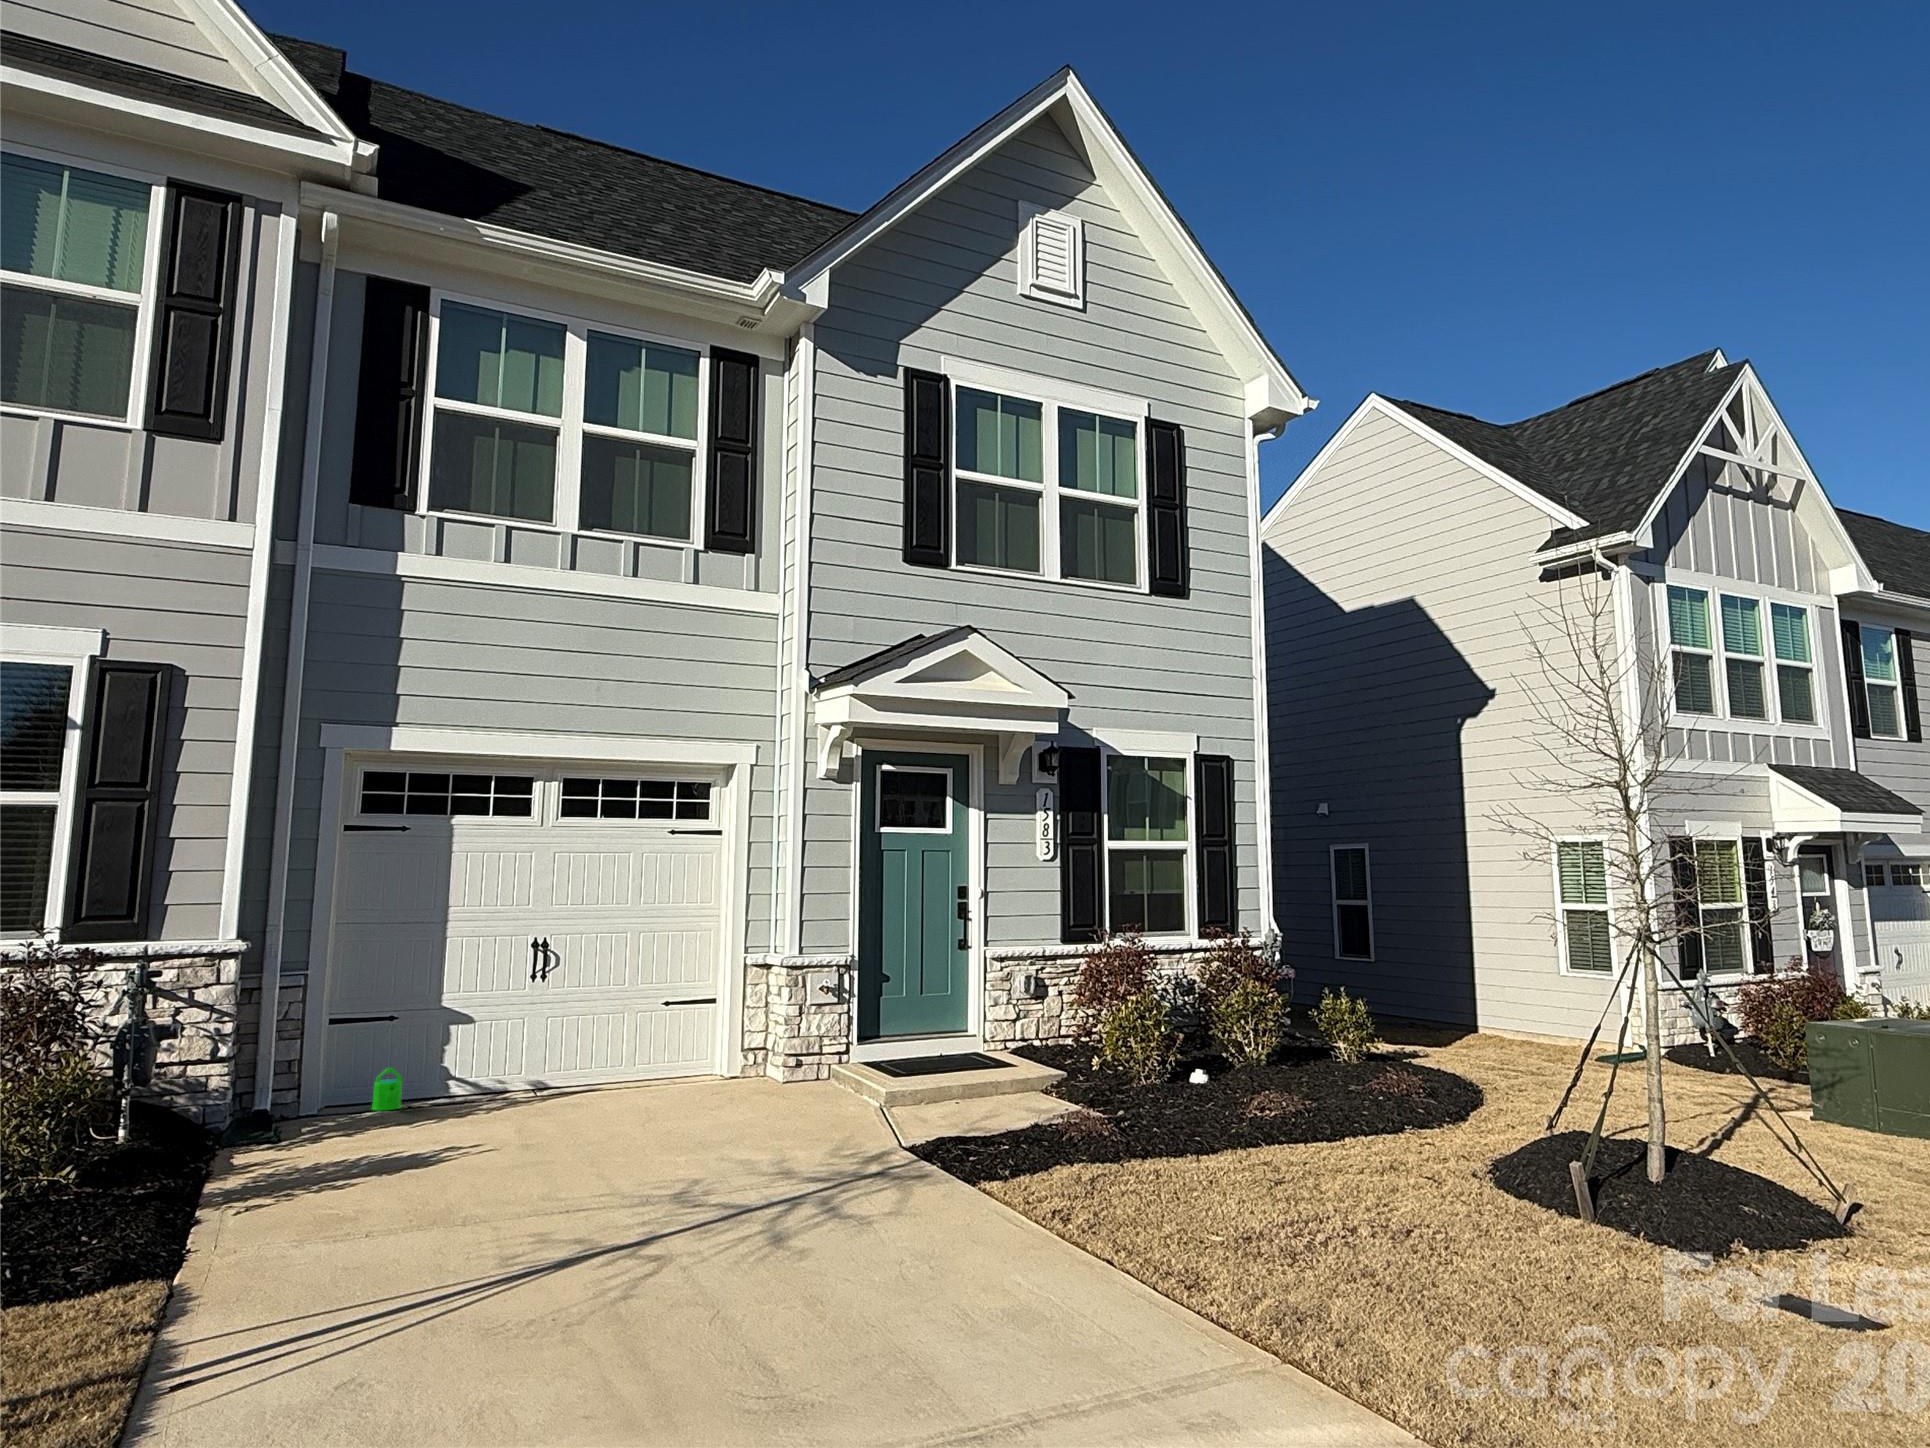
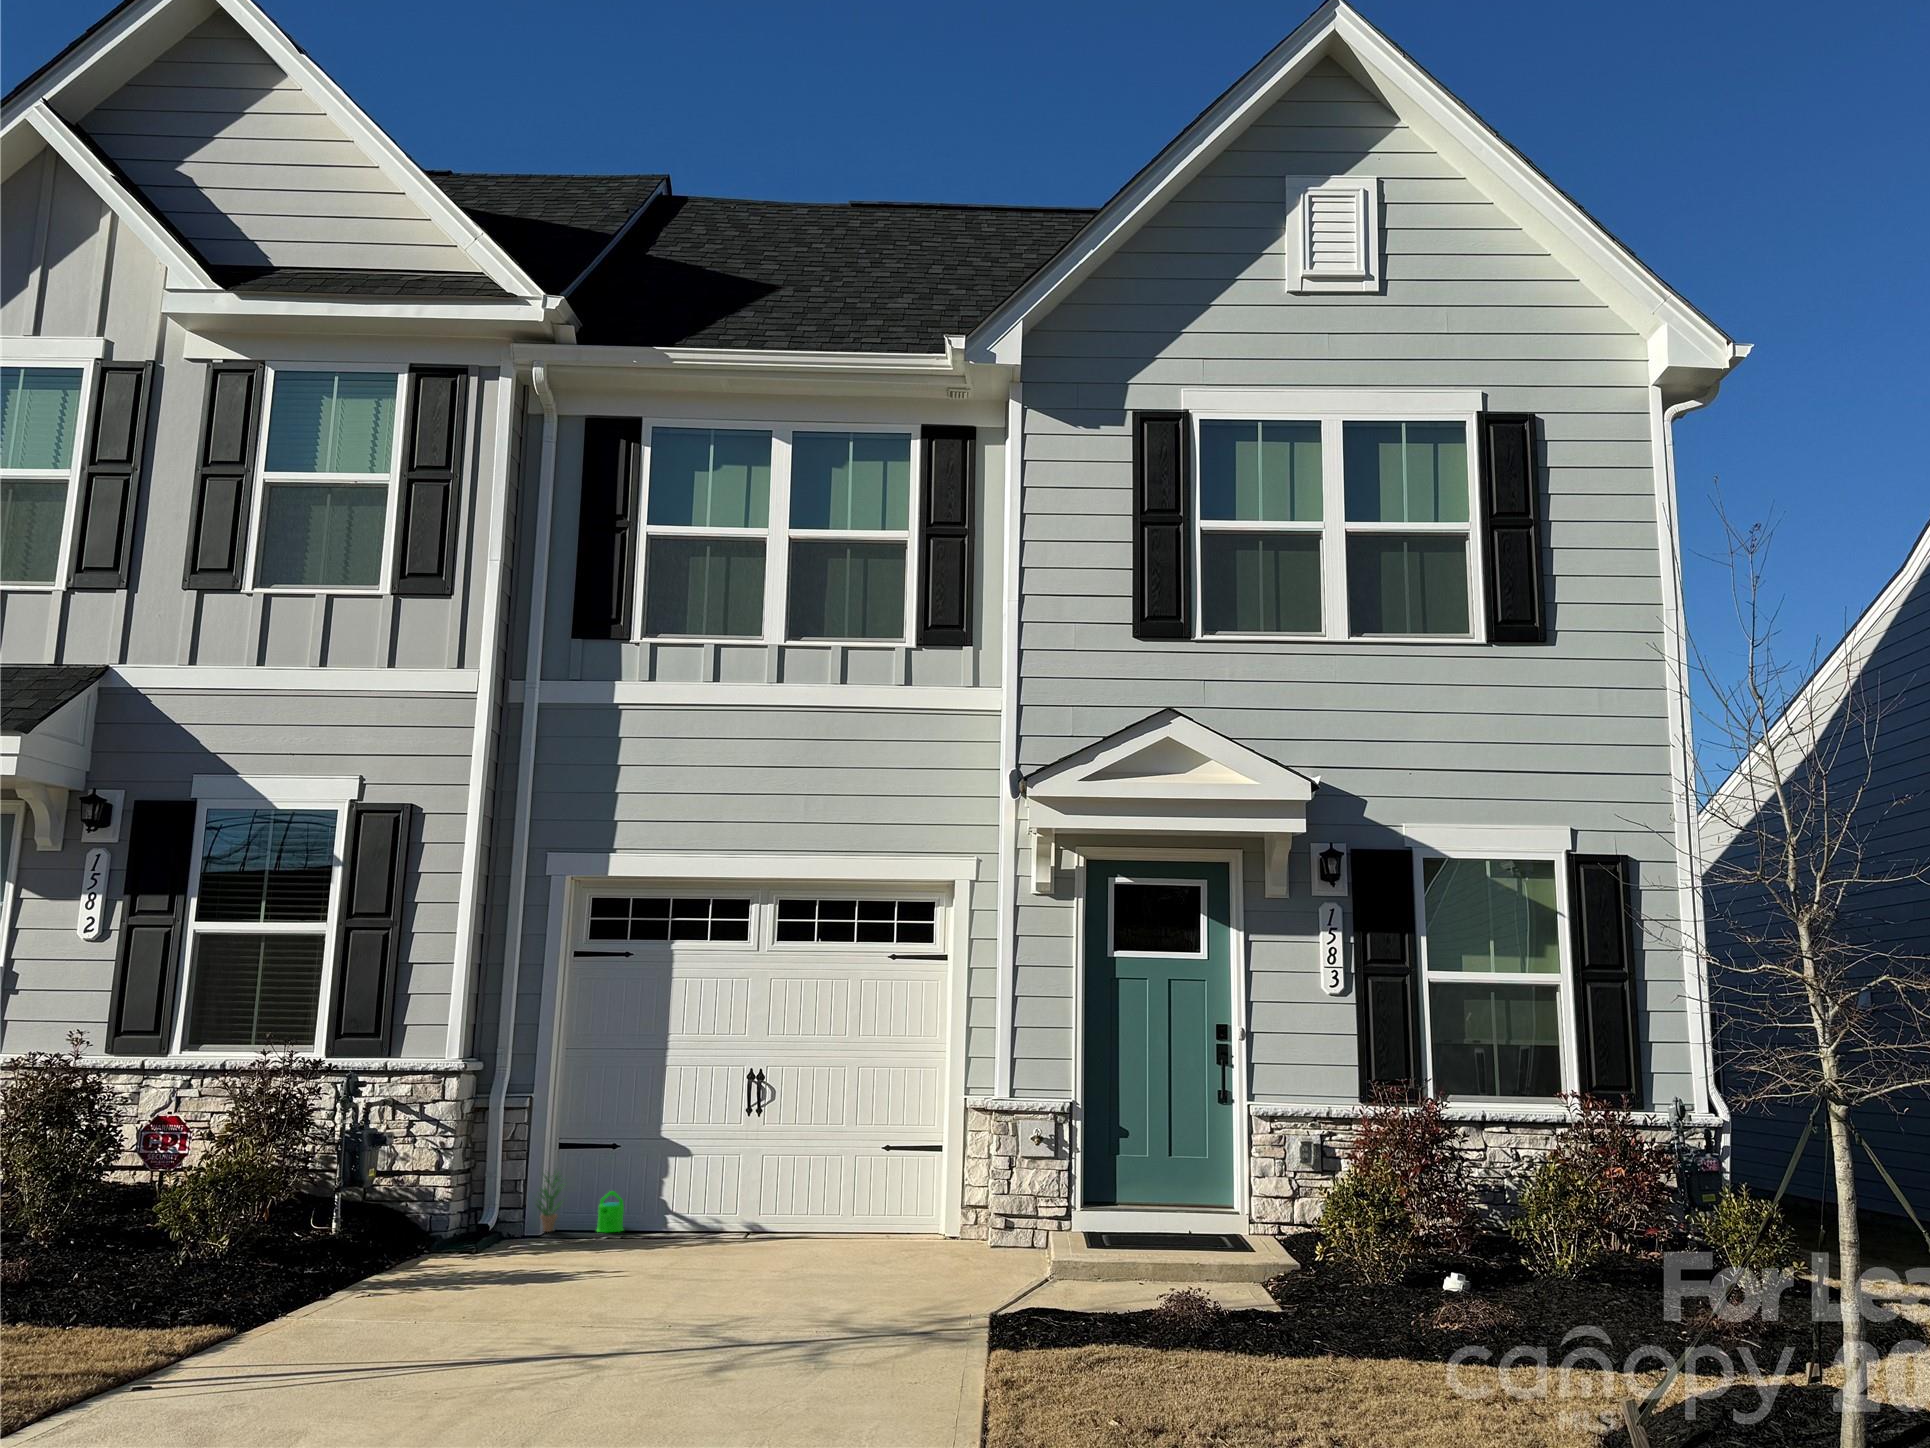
potted plant: none [306,1048,350,1116] -> present [536,1174,566,1232]

